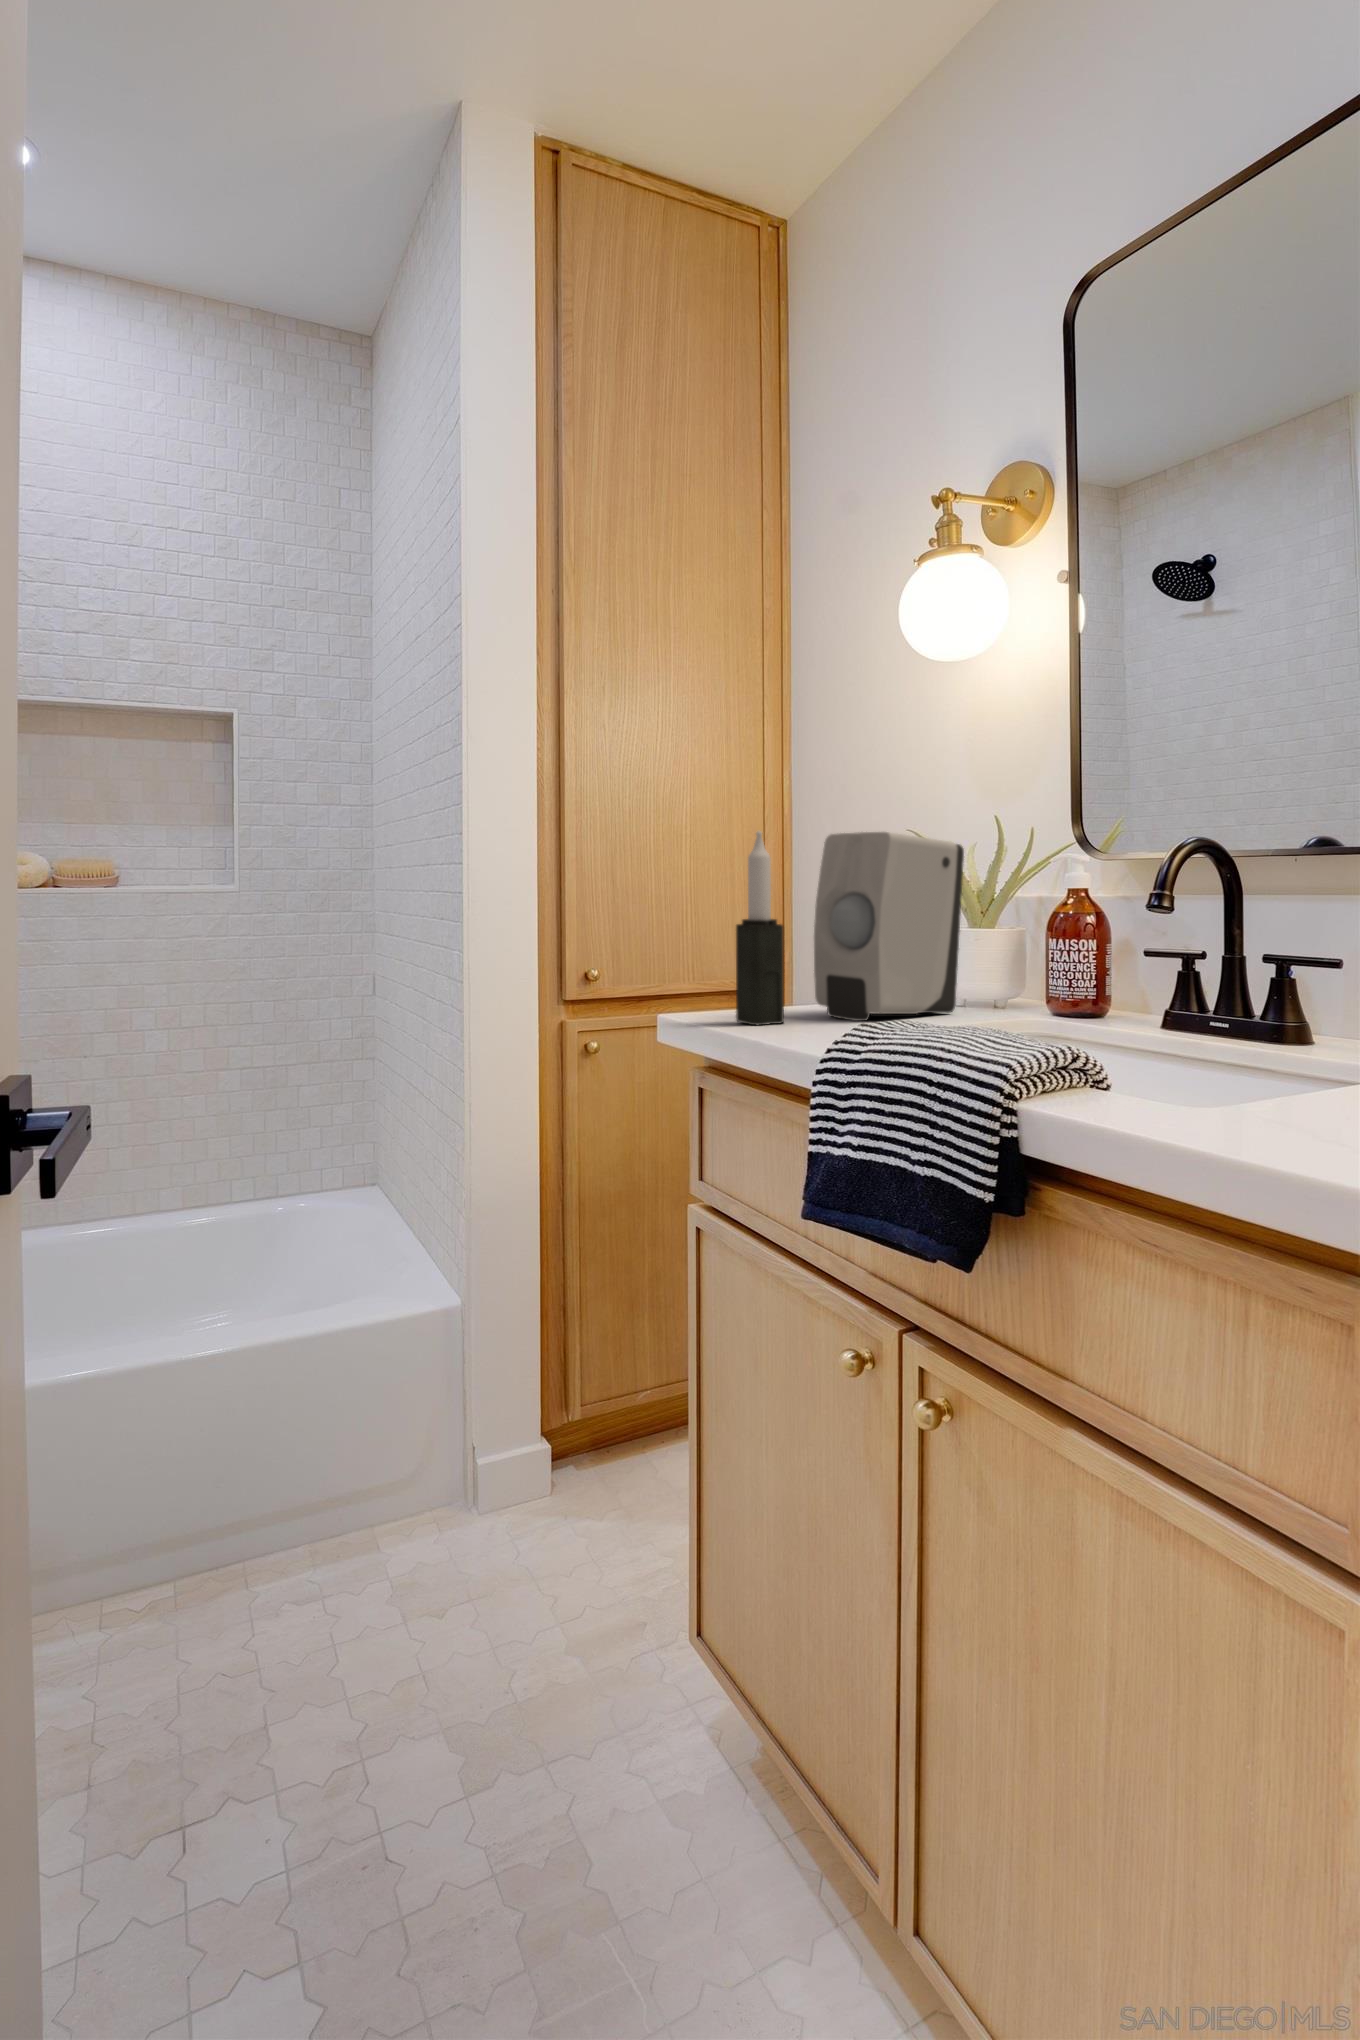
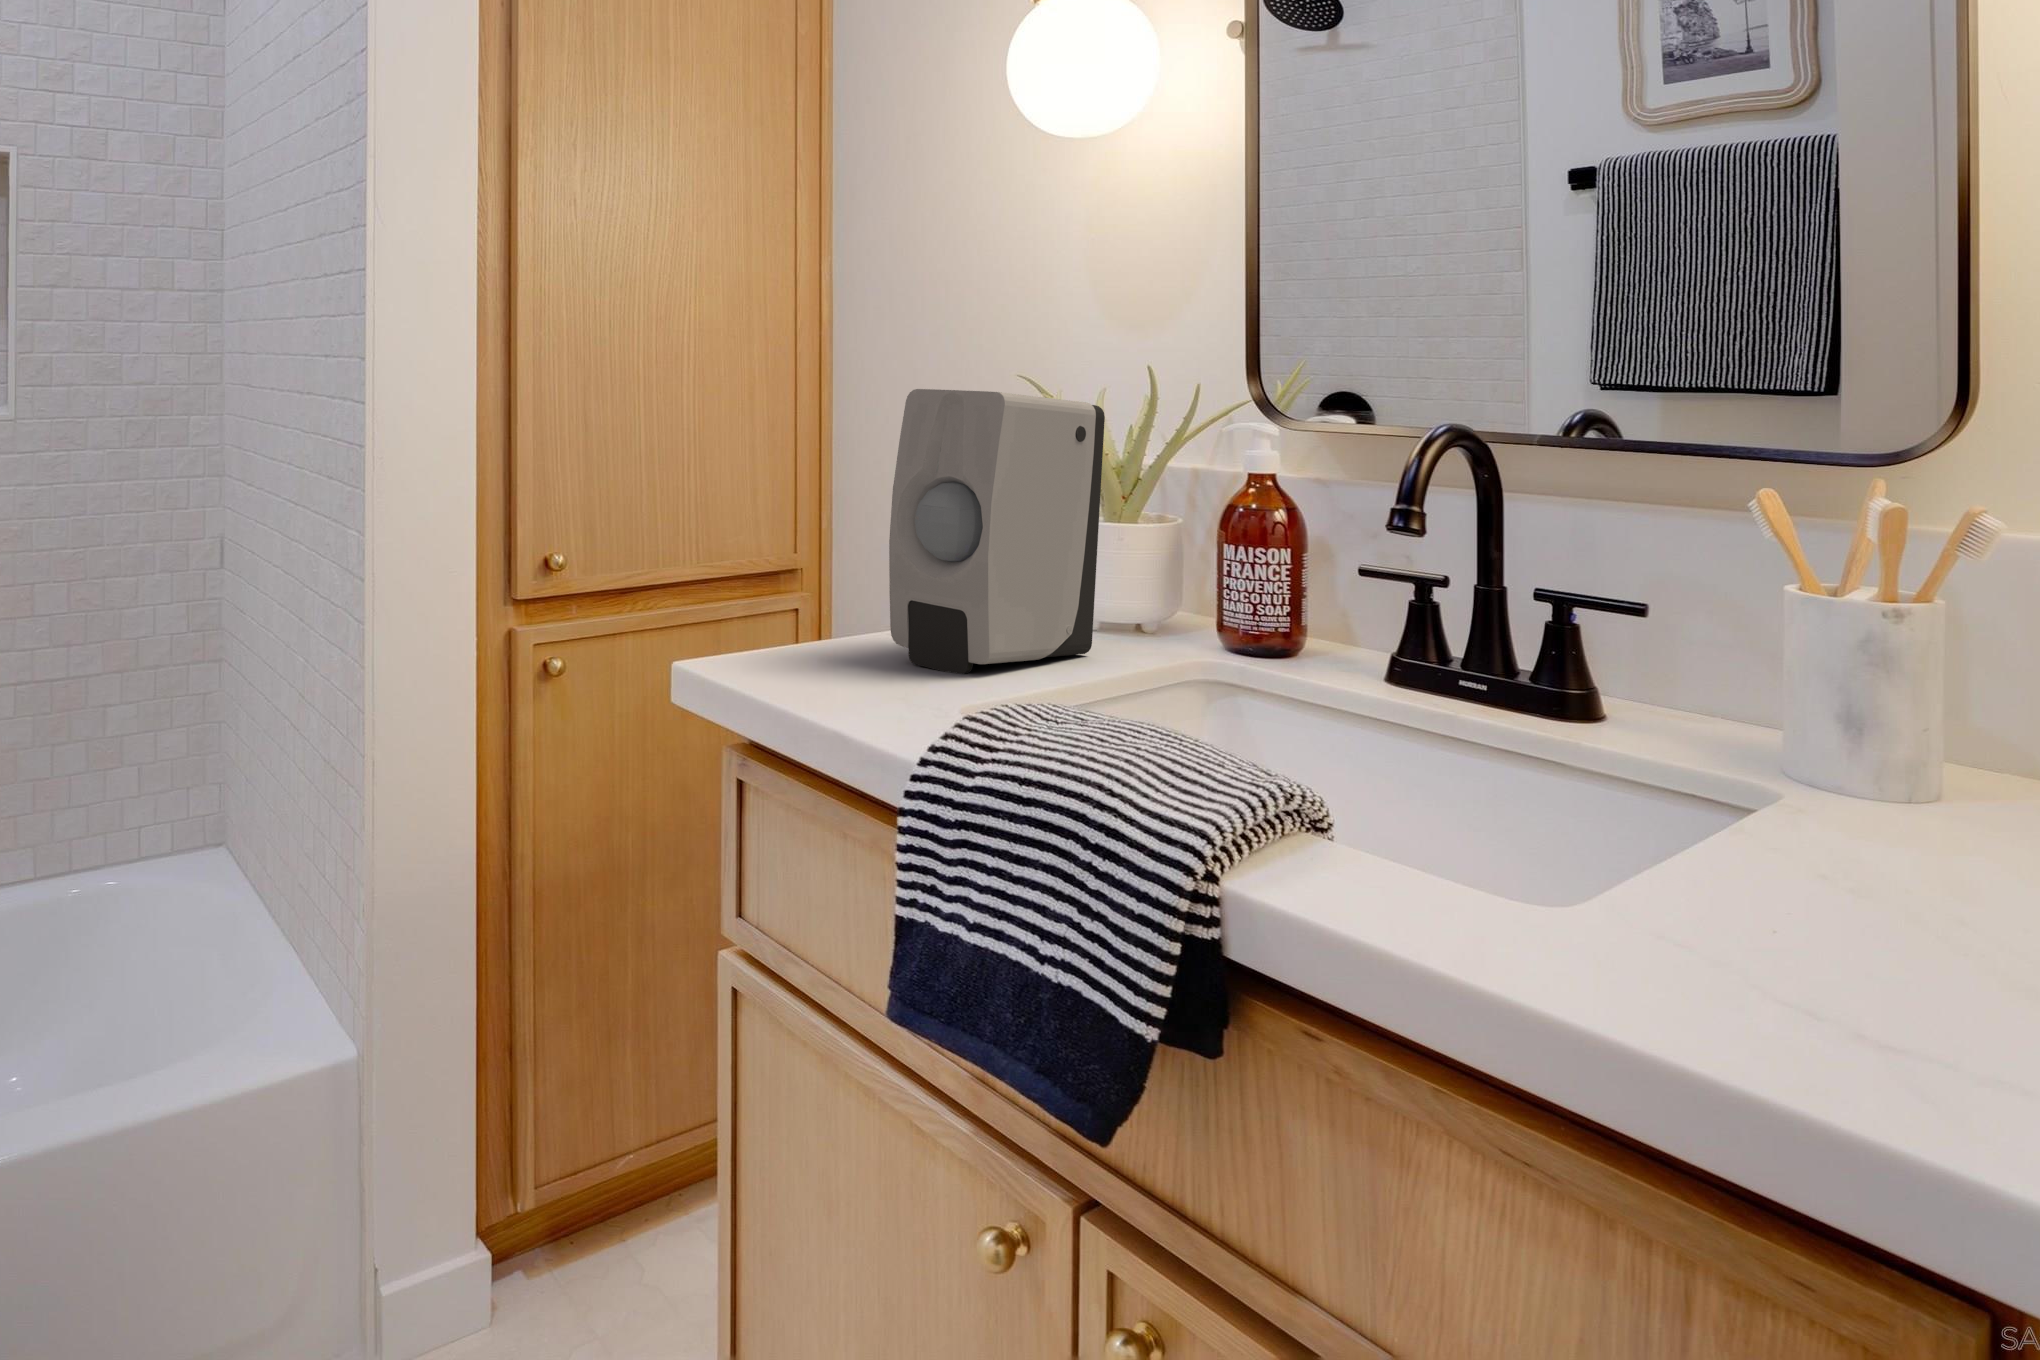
candle: present [736,831,784,1025] -> none [776,388,848,686]

